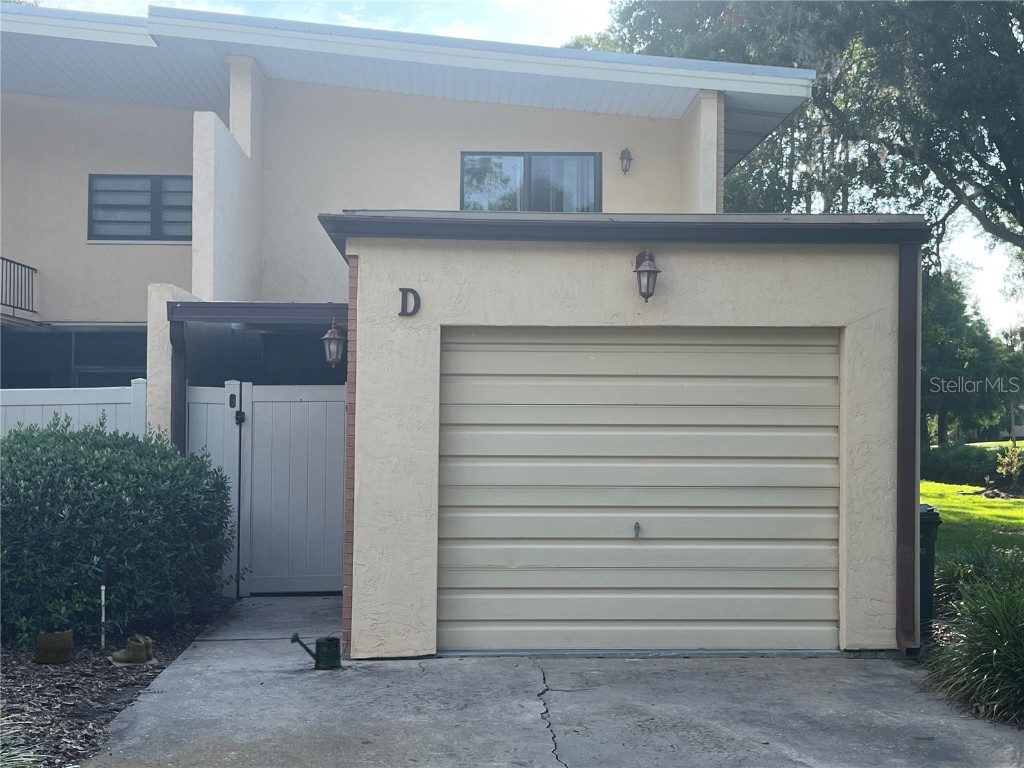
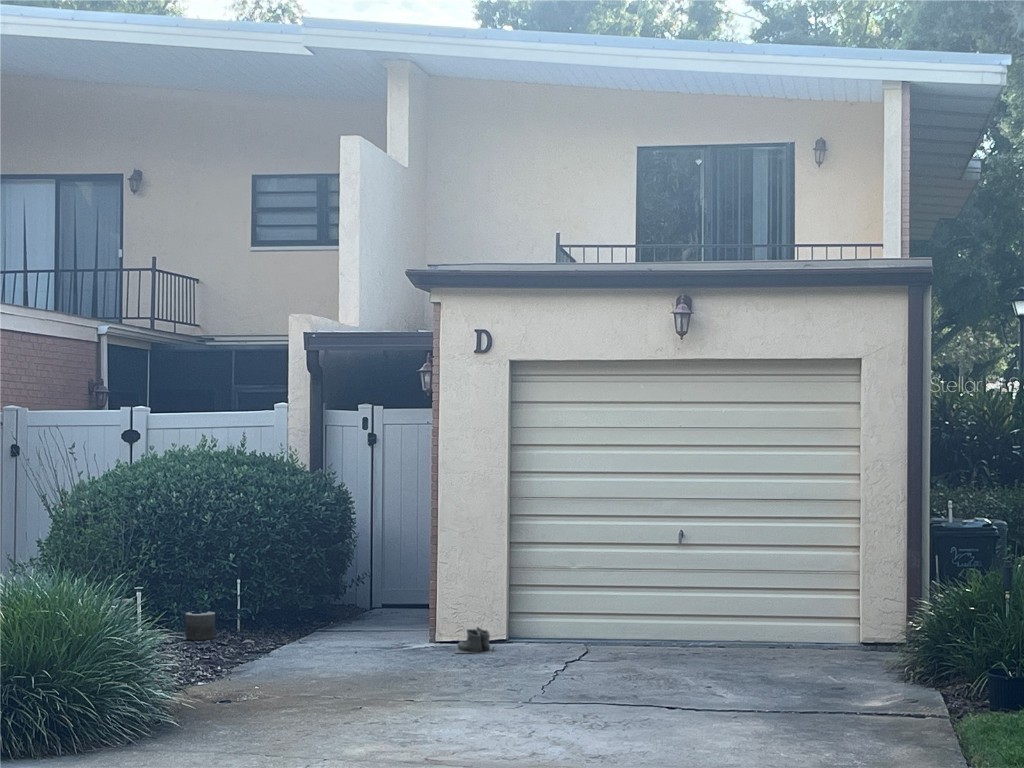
watering can: present [291,631,348,670] -> none [384,617,432,649]
boots: present [107,634,158,667] -> present [455,627,493,654]

